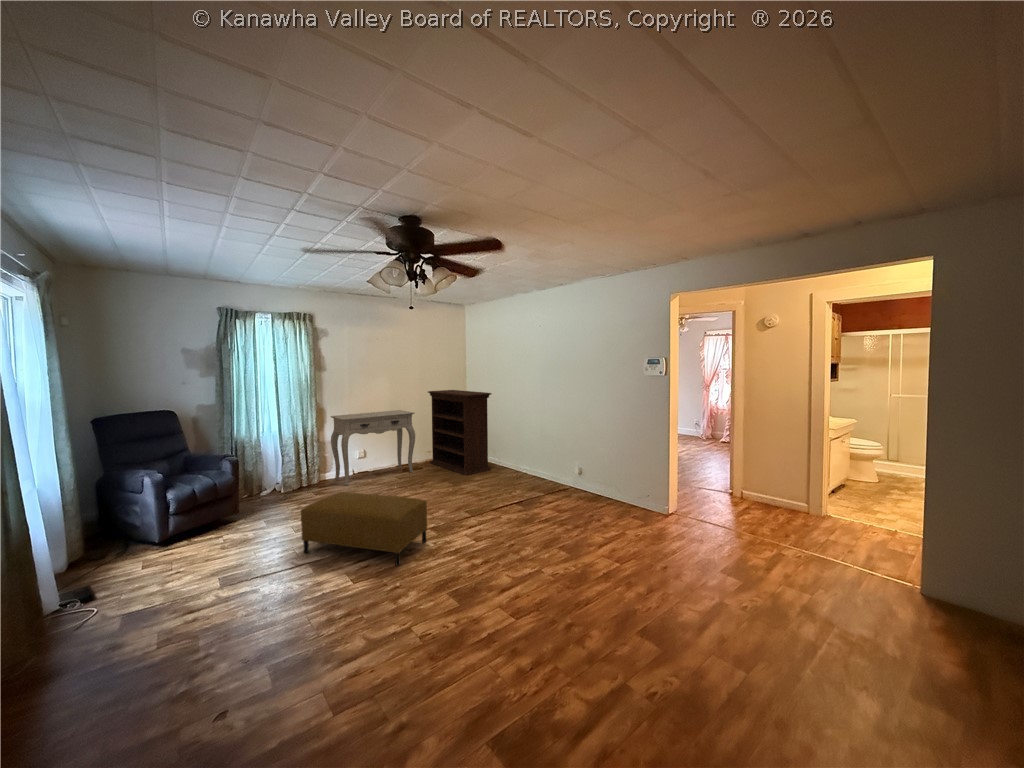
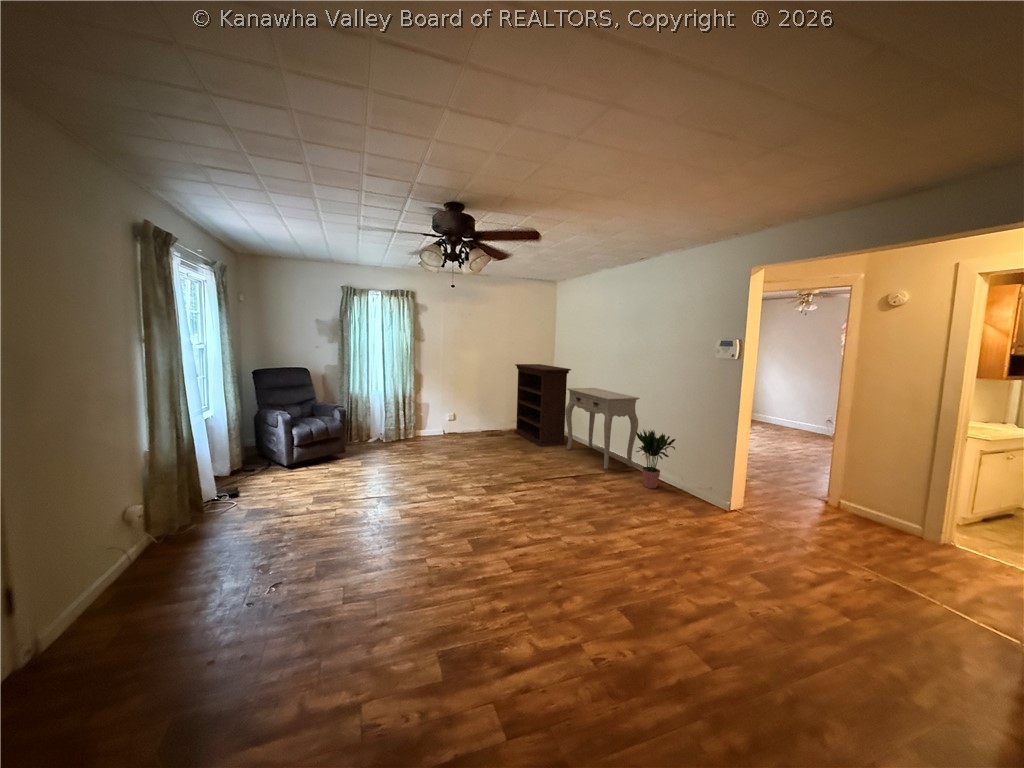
console table: present [331,410,415,486] -> present [566,388,639,469]
potted plant: none [574,443,613,503] -> present [636,430,676,488]
ottoman: present [301,492,427,566] -> none [376,445,476,512]

